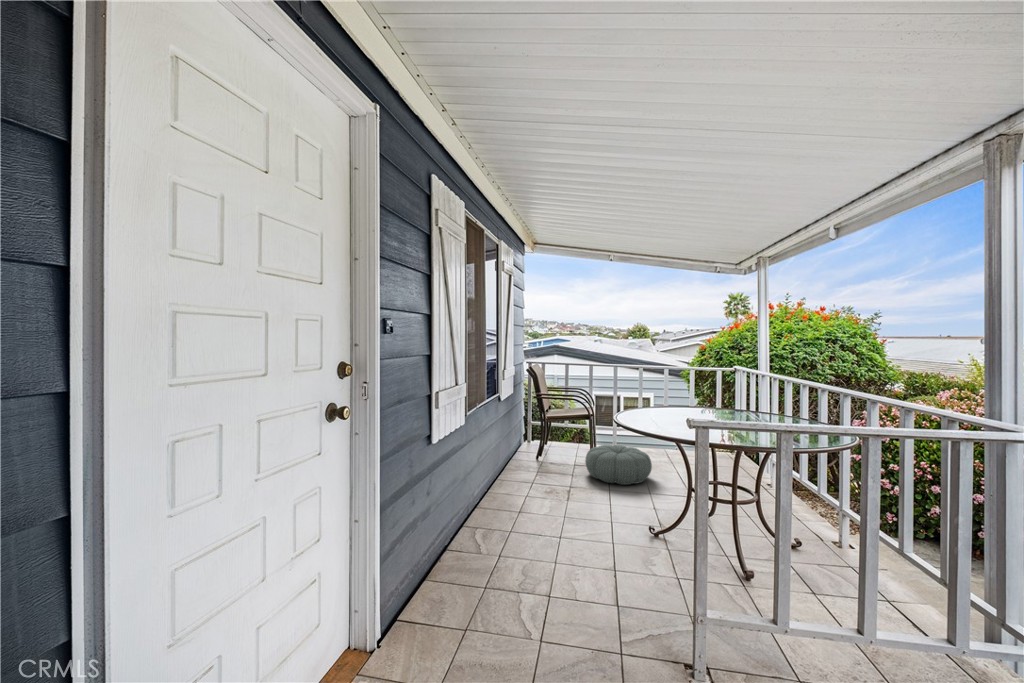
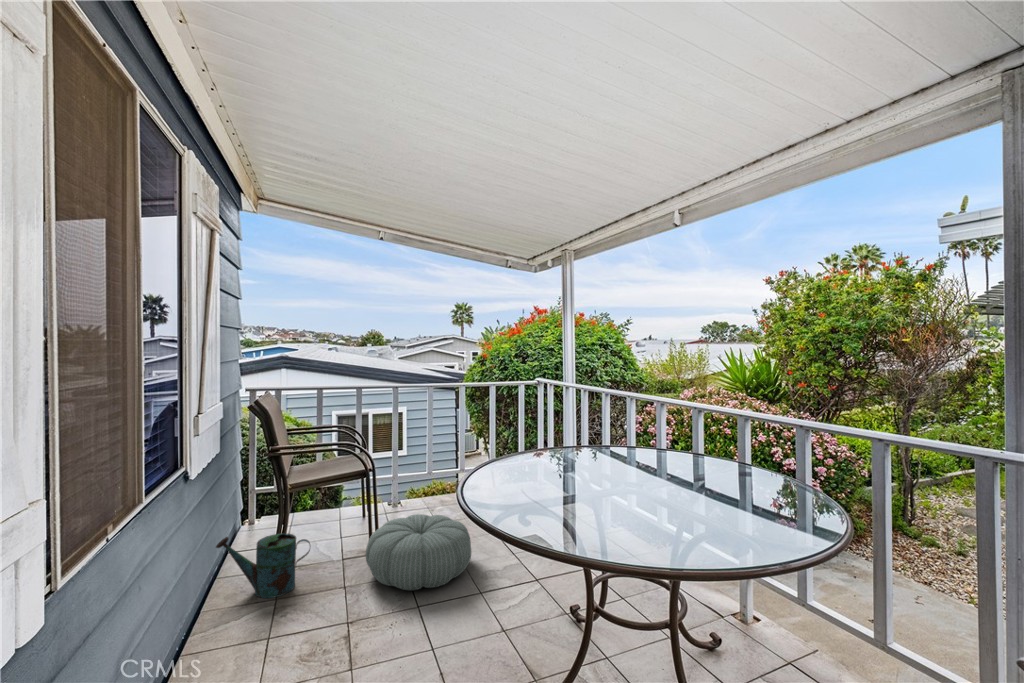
watering can: none [511,436,556,472] -> present [216,533,310,598]

